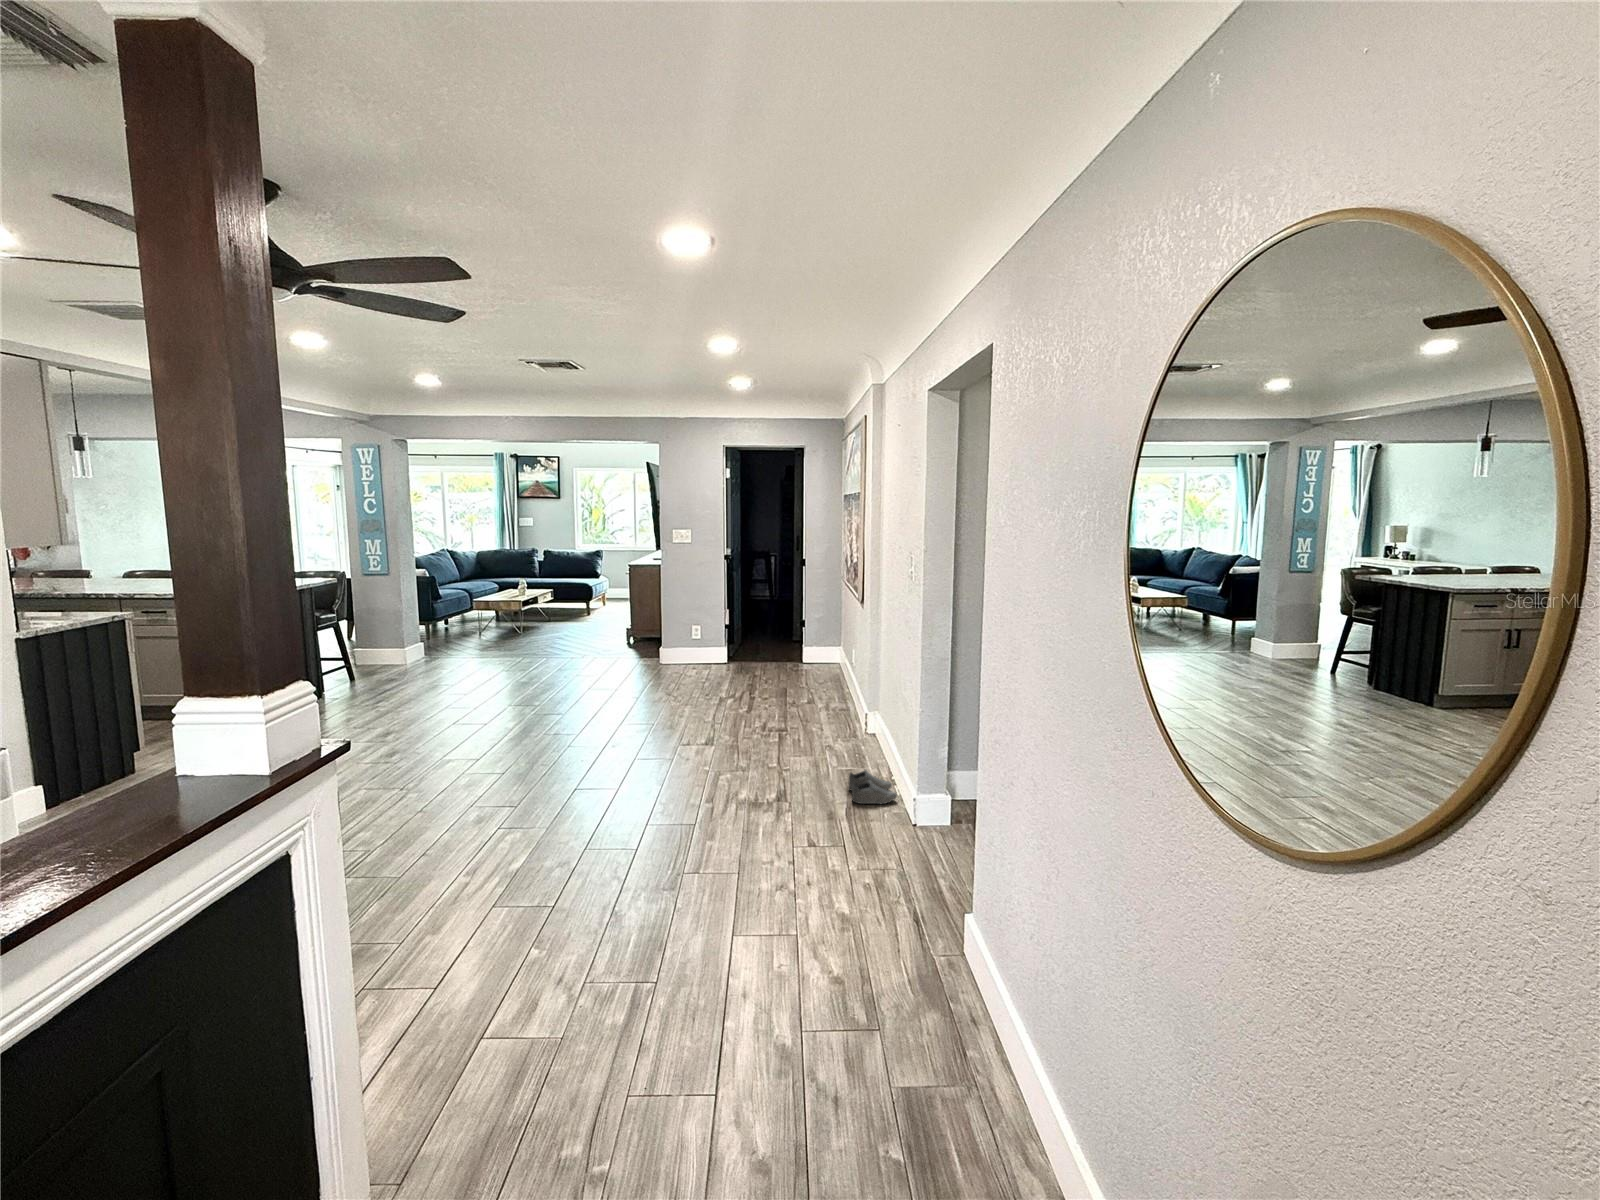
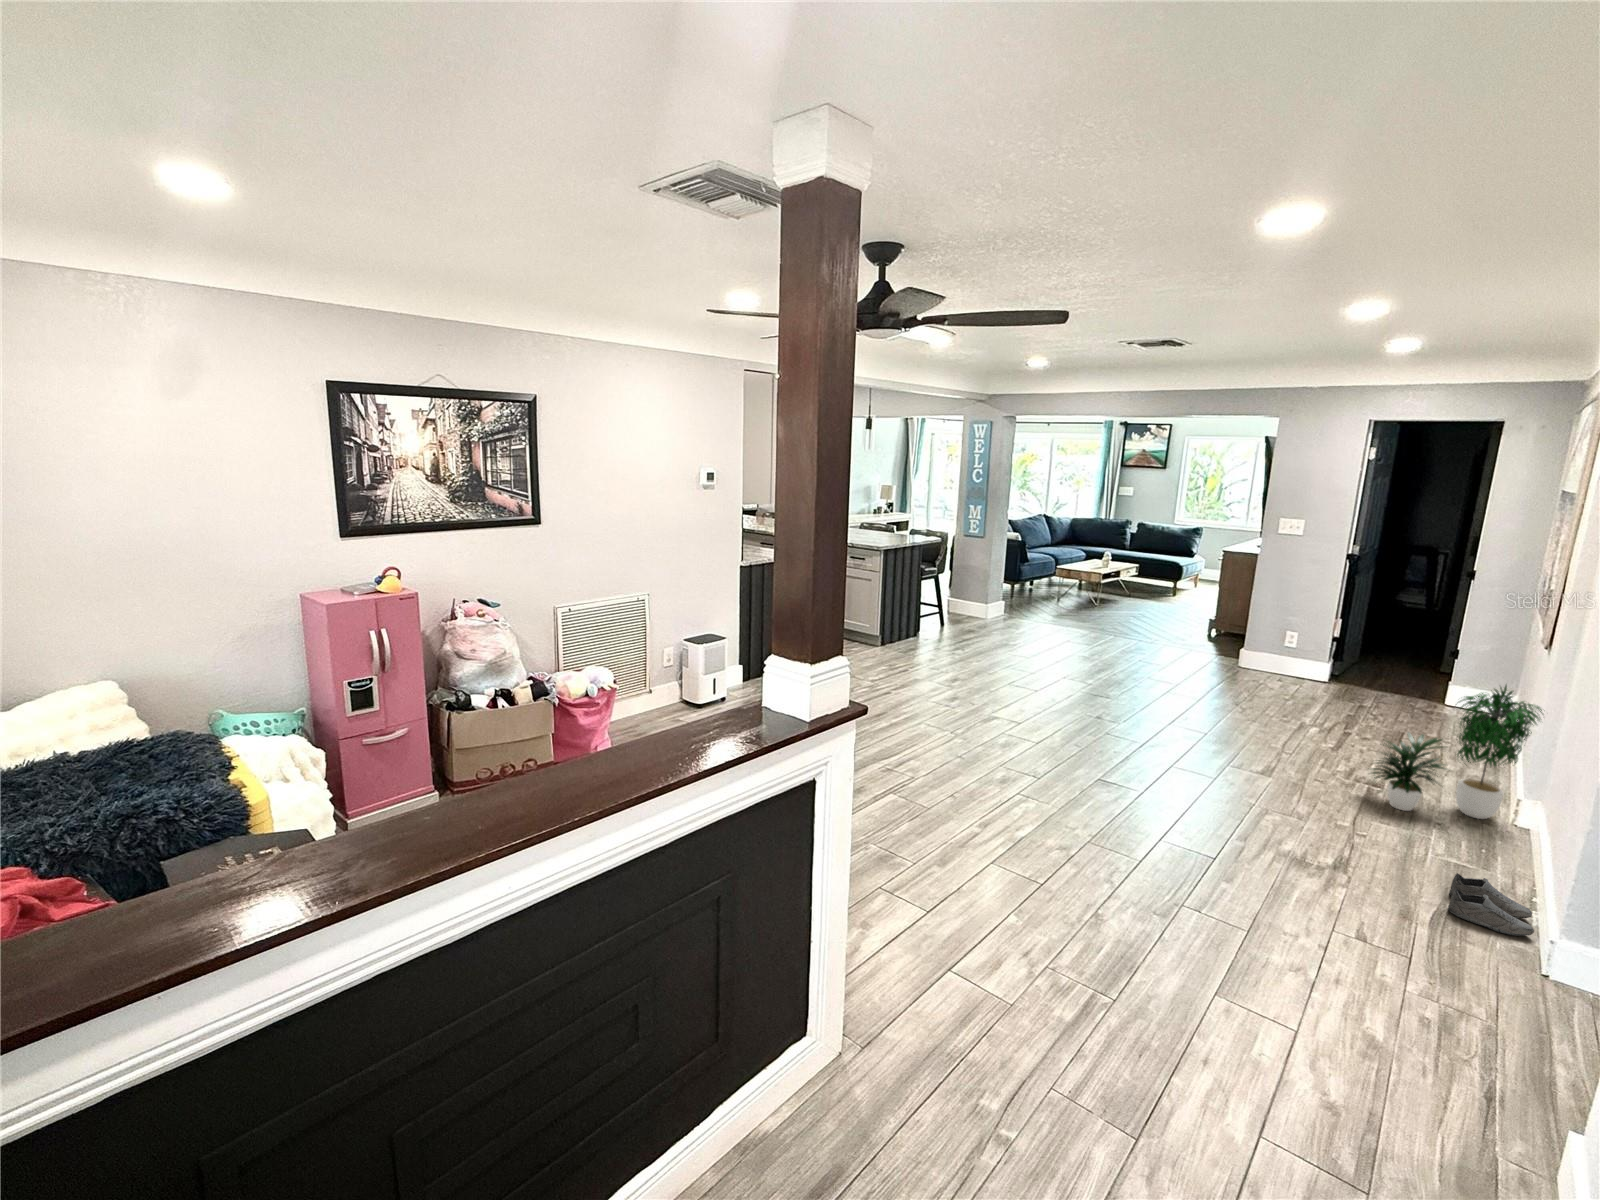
potted plant: none [777,630,867,742] -> present [1372,685,1543,819]

